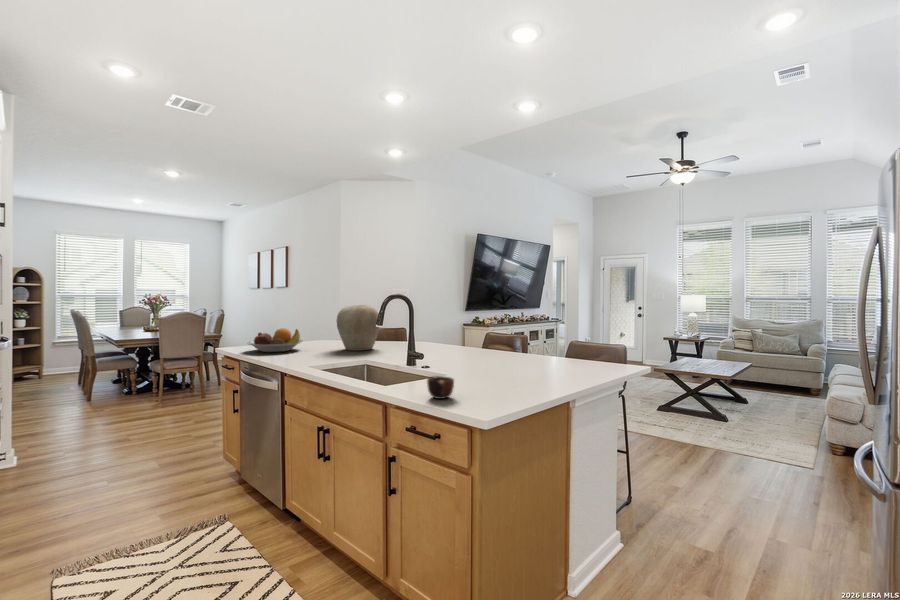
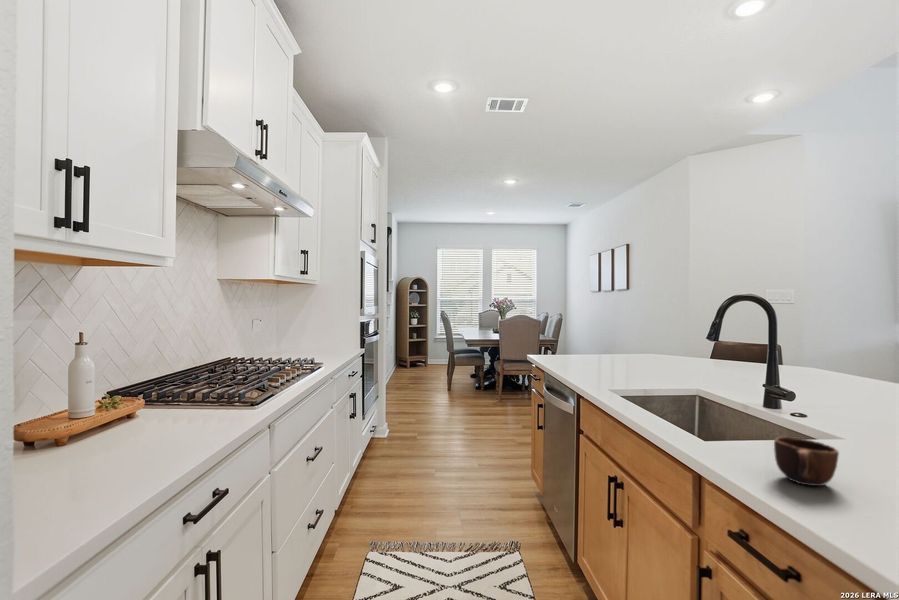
vase: present [337,305,379,351] -> none [663,311,729,374]
fruit bowl: present [247,328,302,352] -> none [553,336,619,364]

